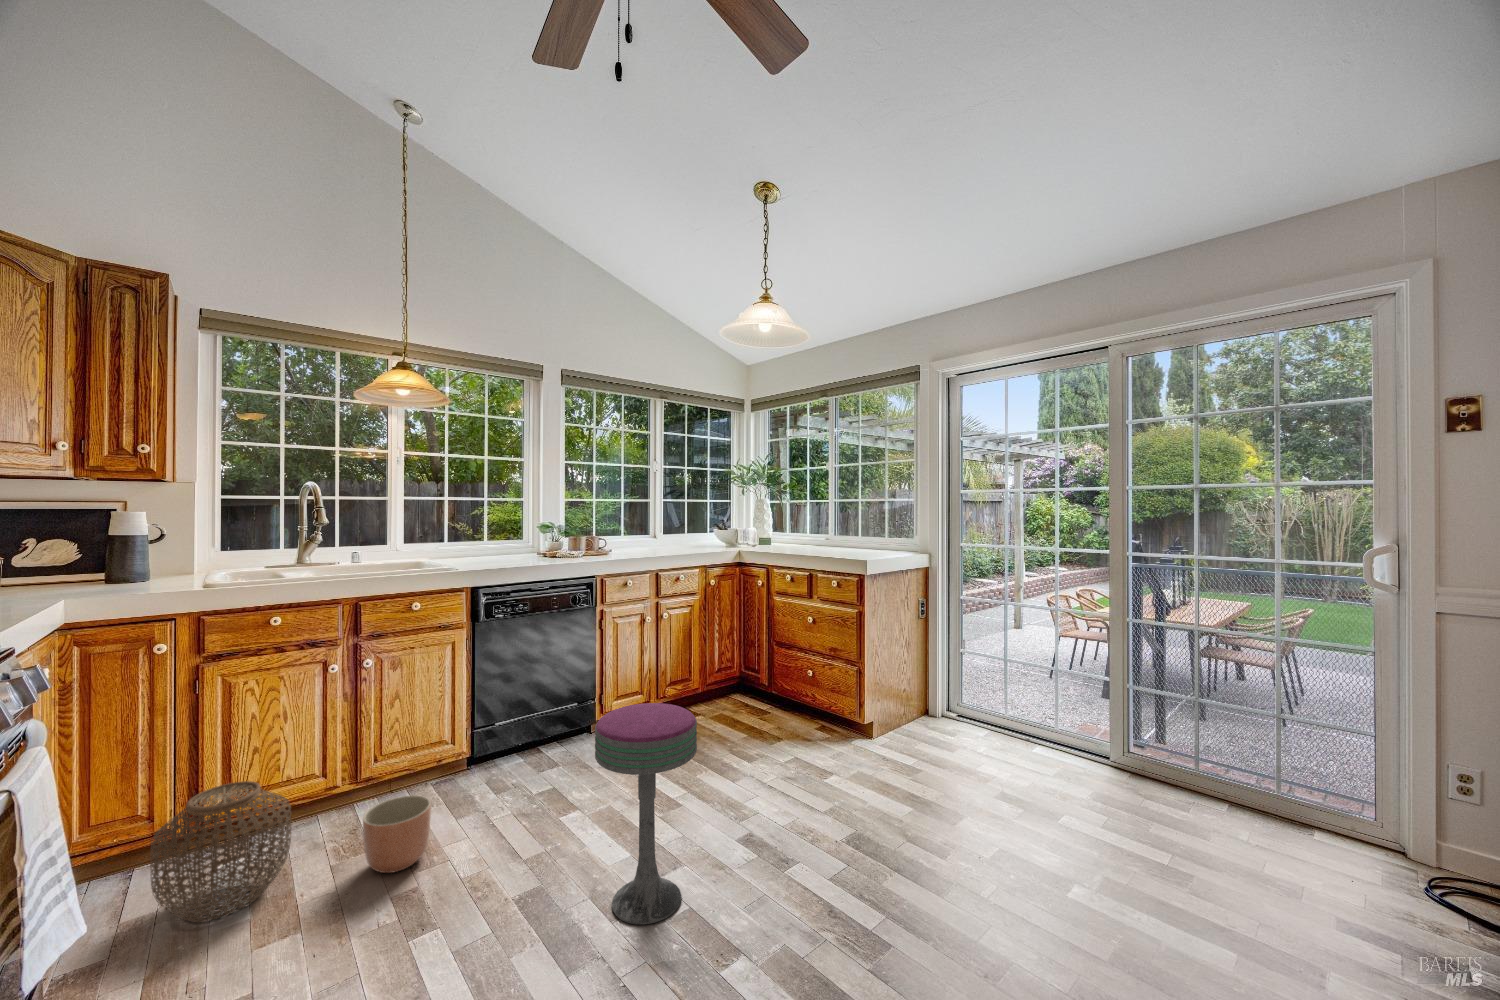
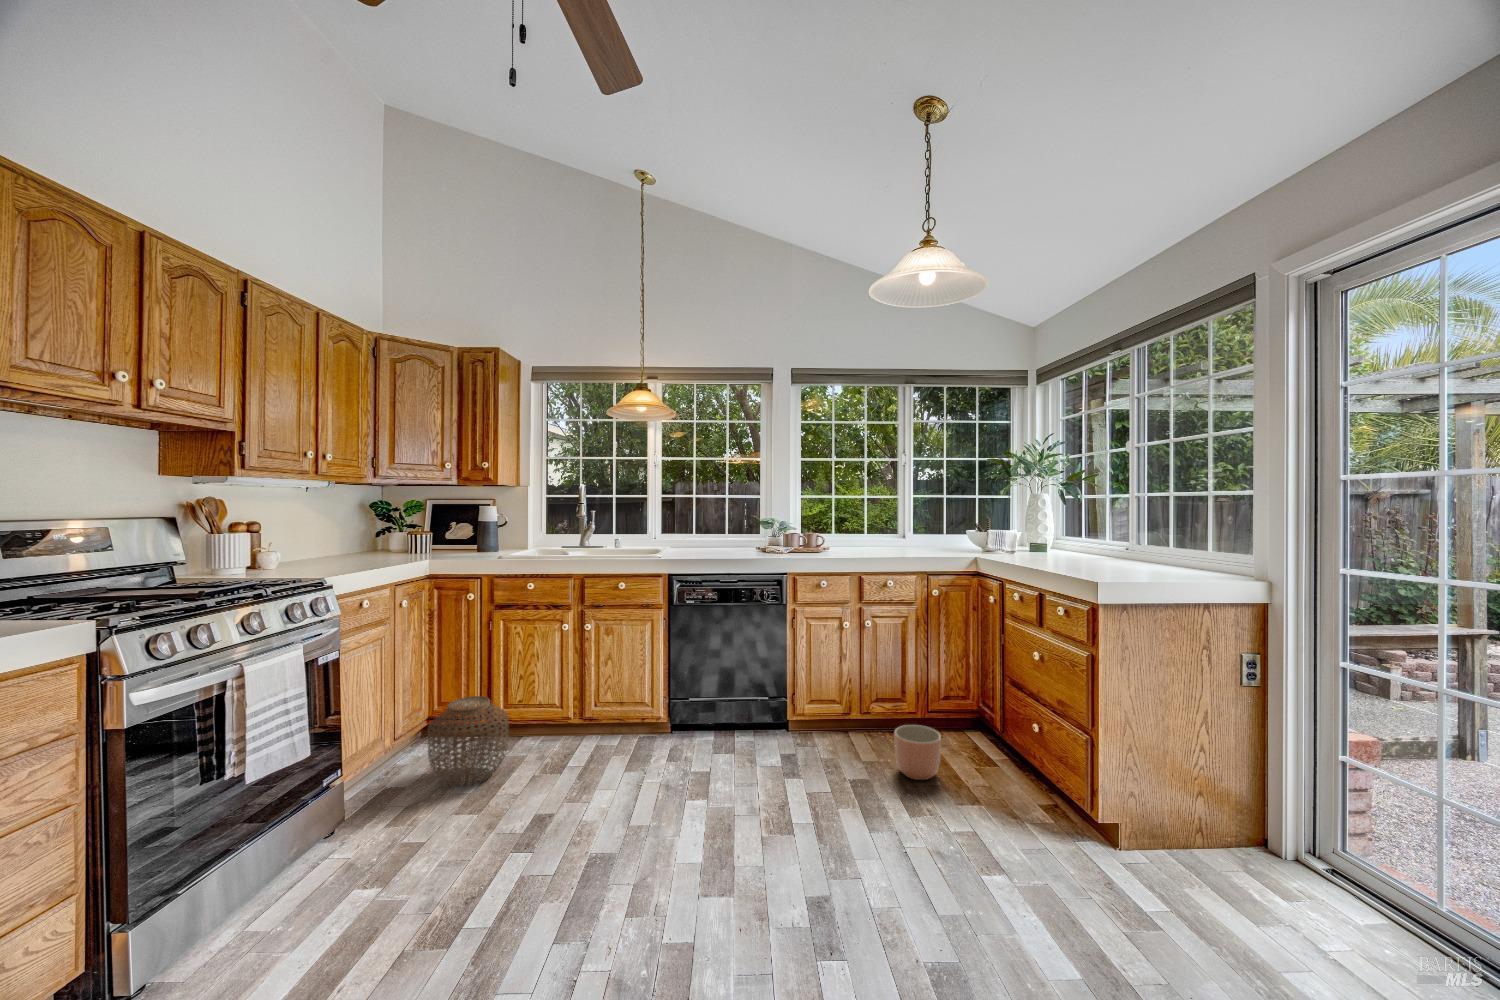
bar stool: present [595,703,697,925] -> none [610,708,715,937]
planter: present [363,795,431,873] -> present [894,725,941,780]

